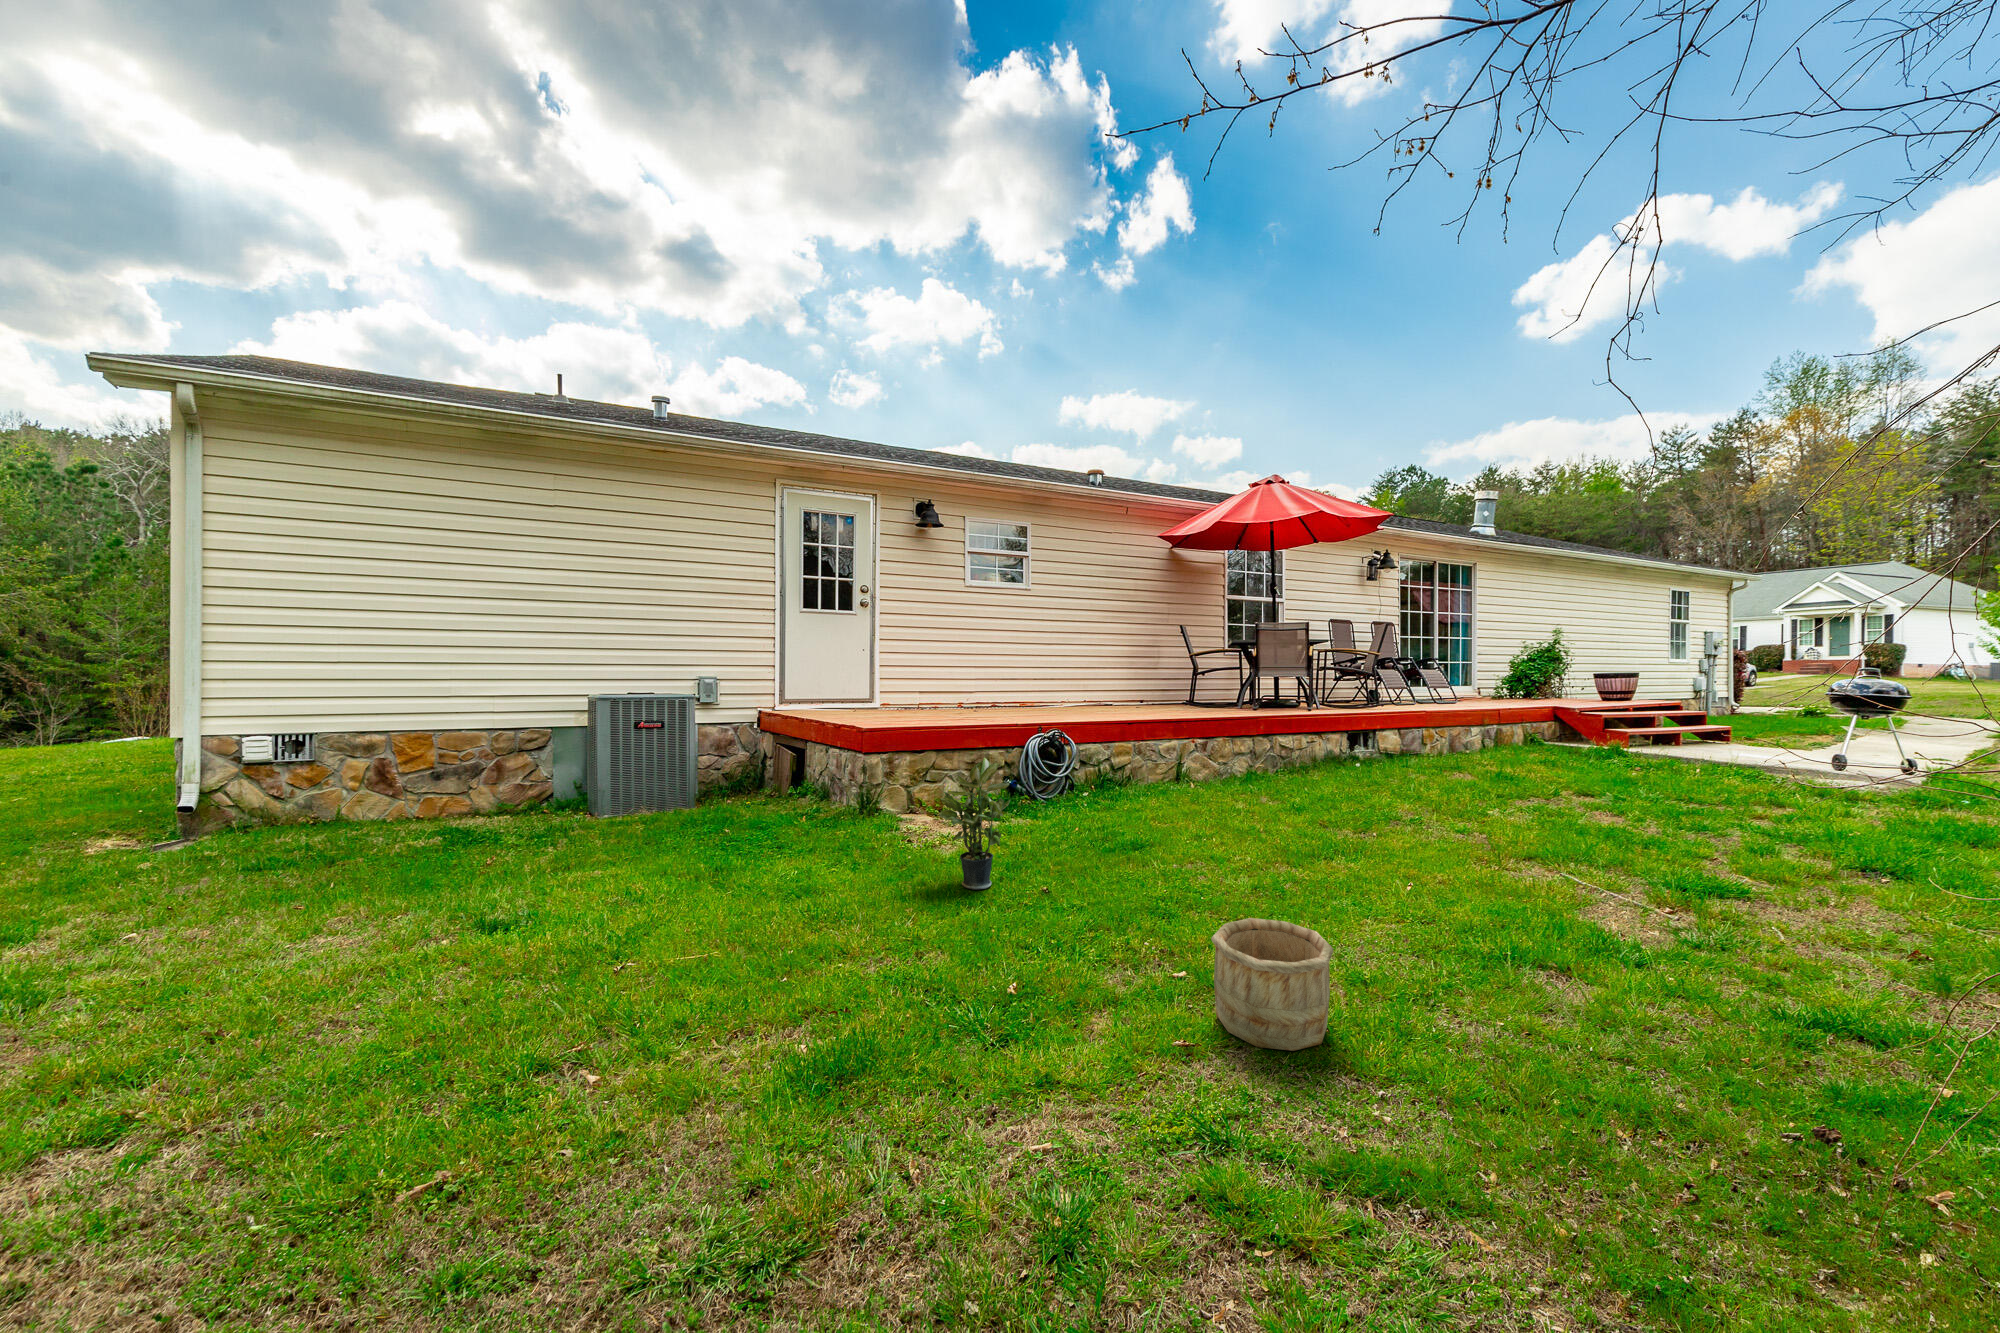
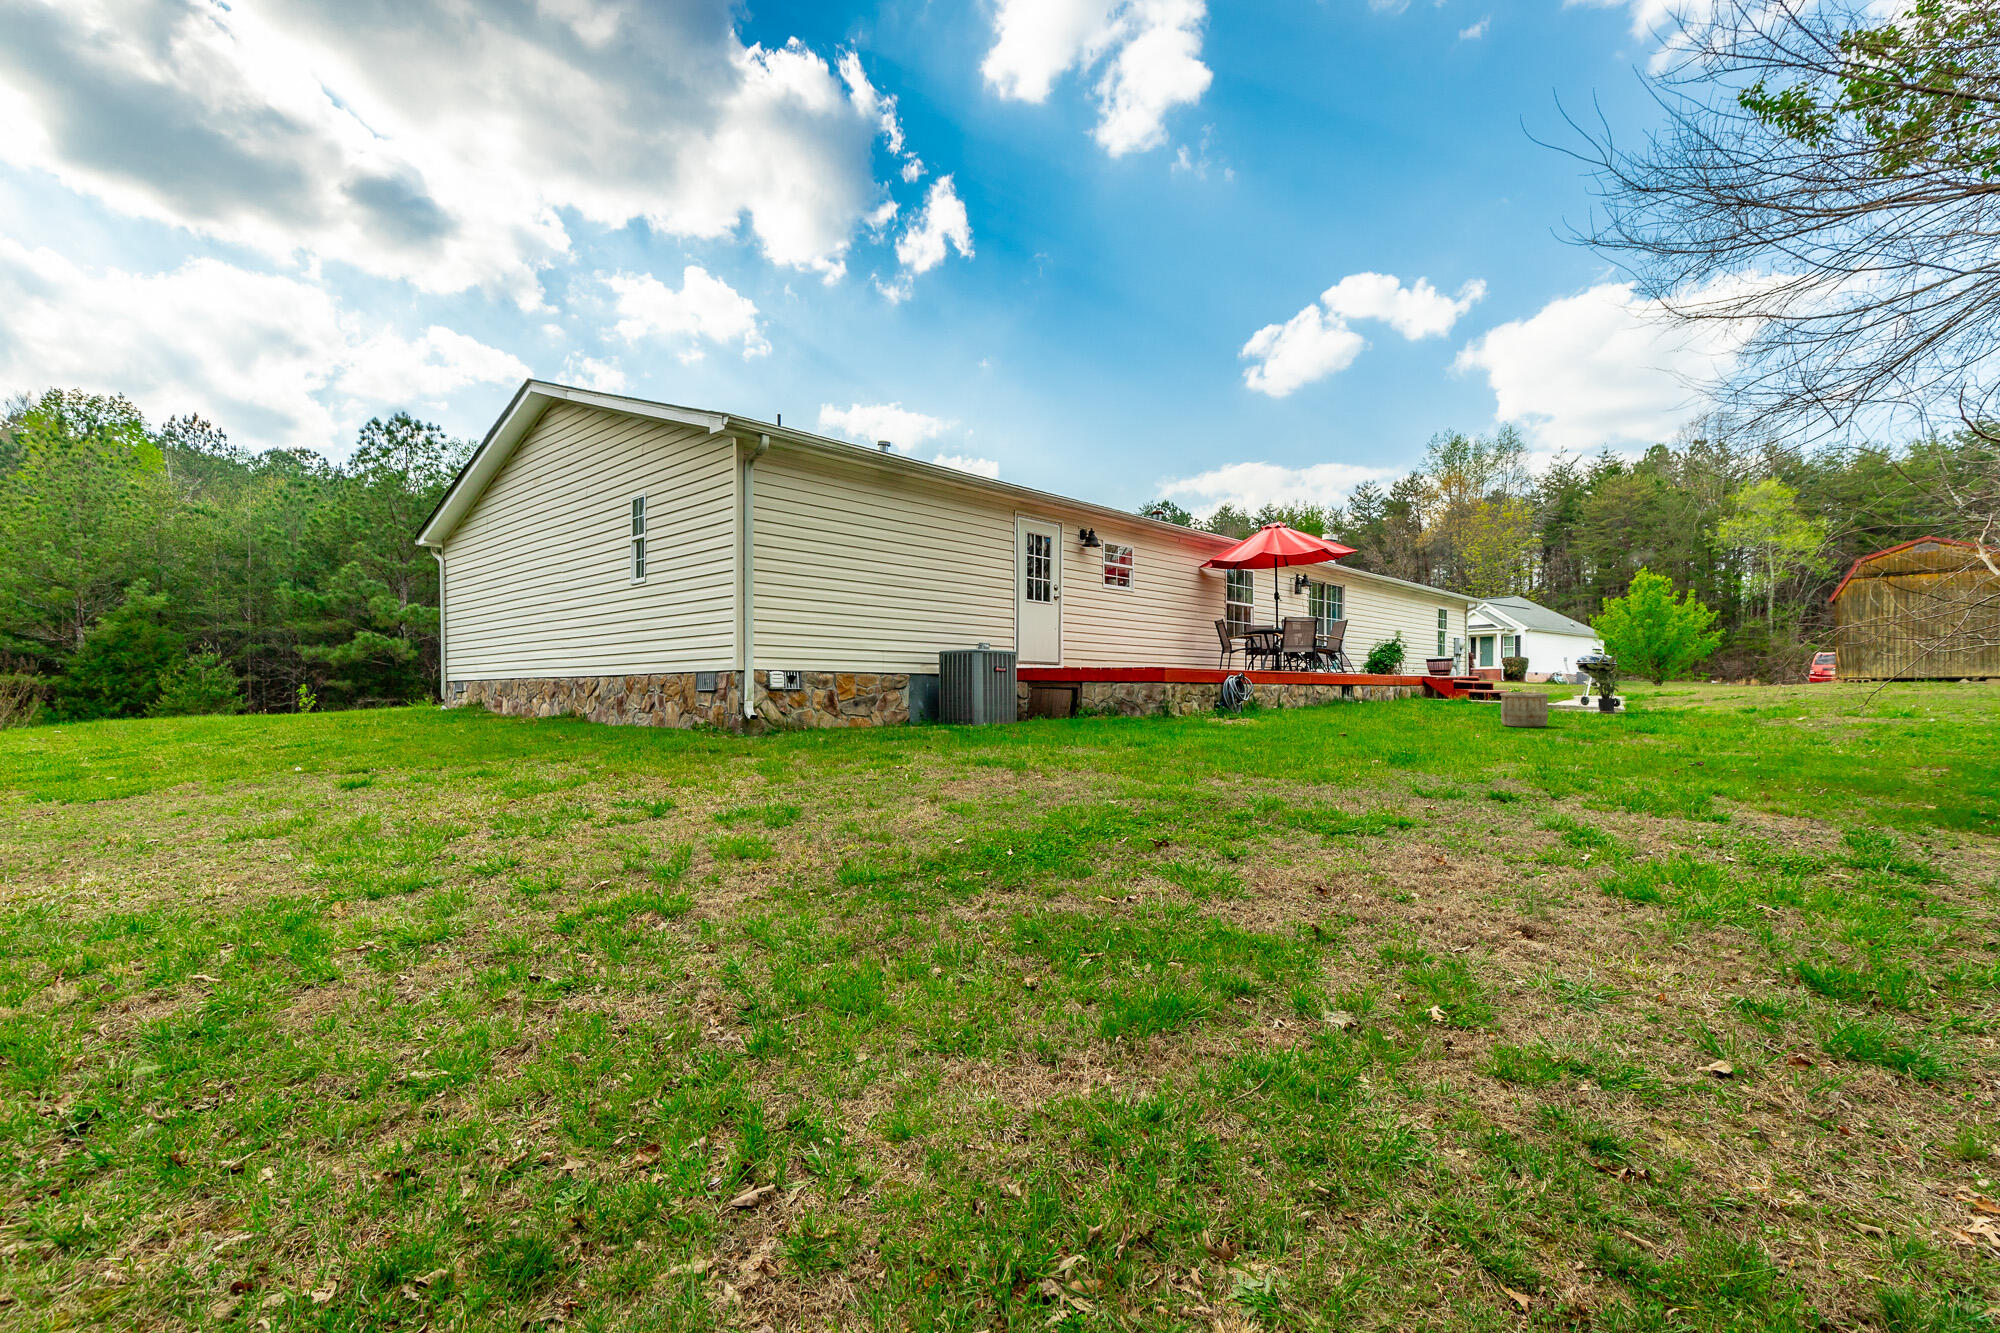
potted plant: present [939,758,1010,890] -> present [1587,655,1623,713]

